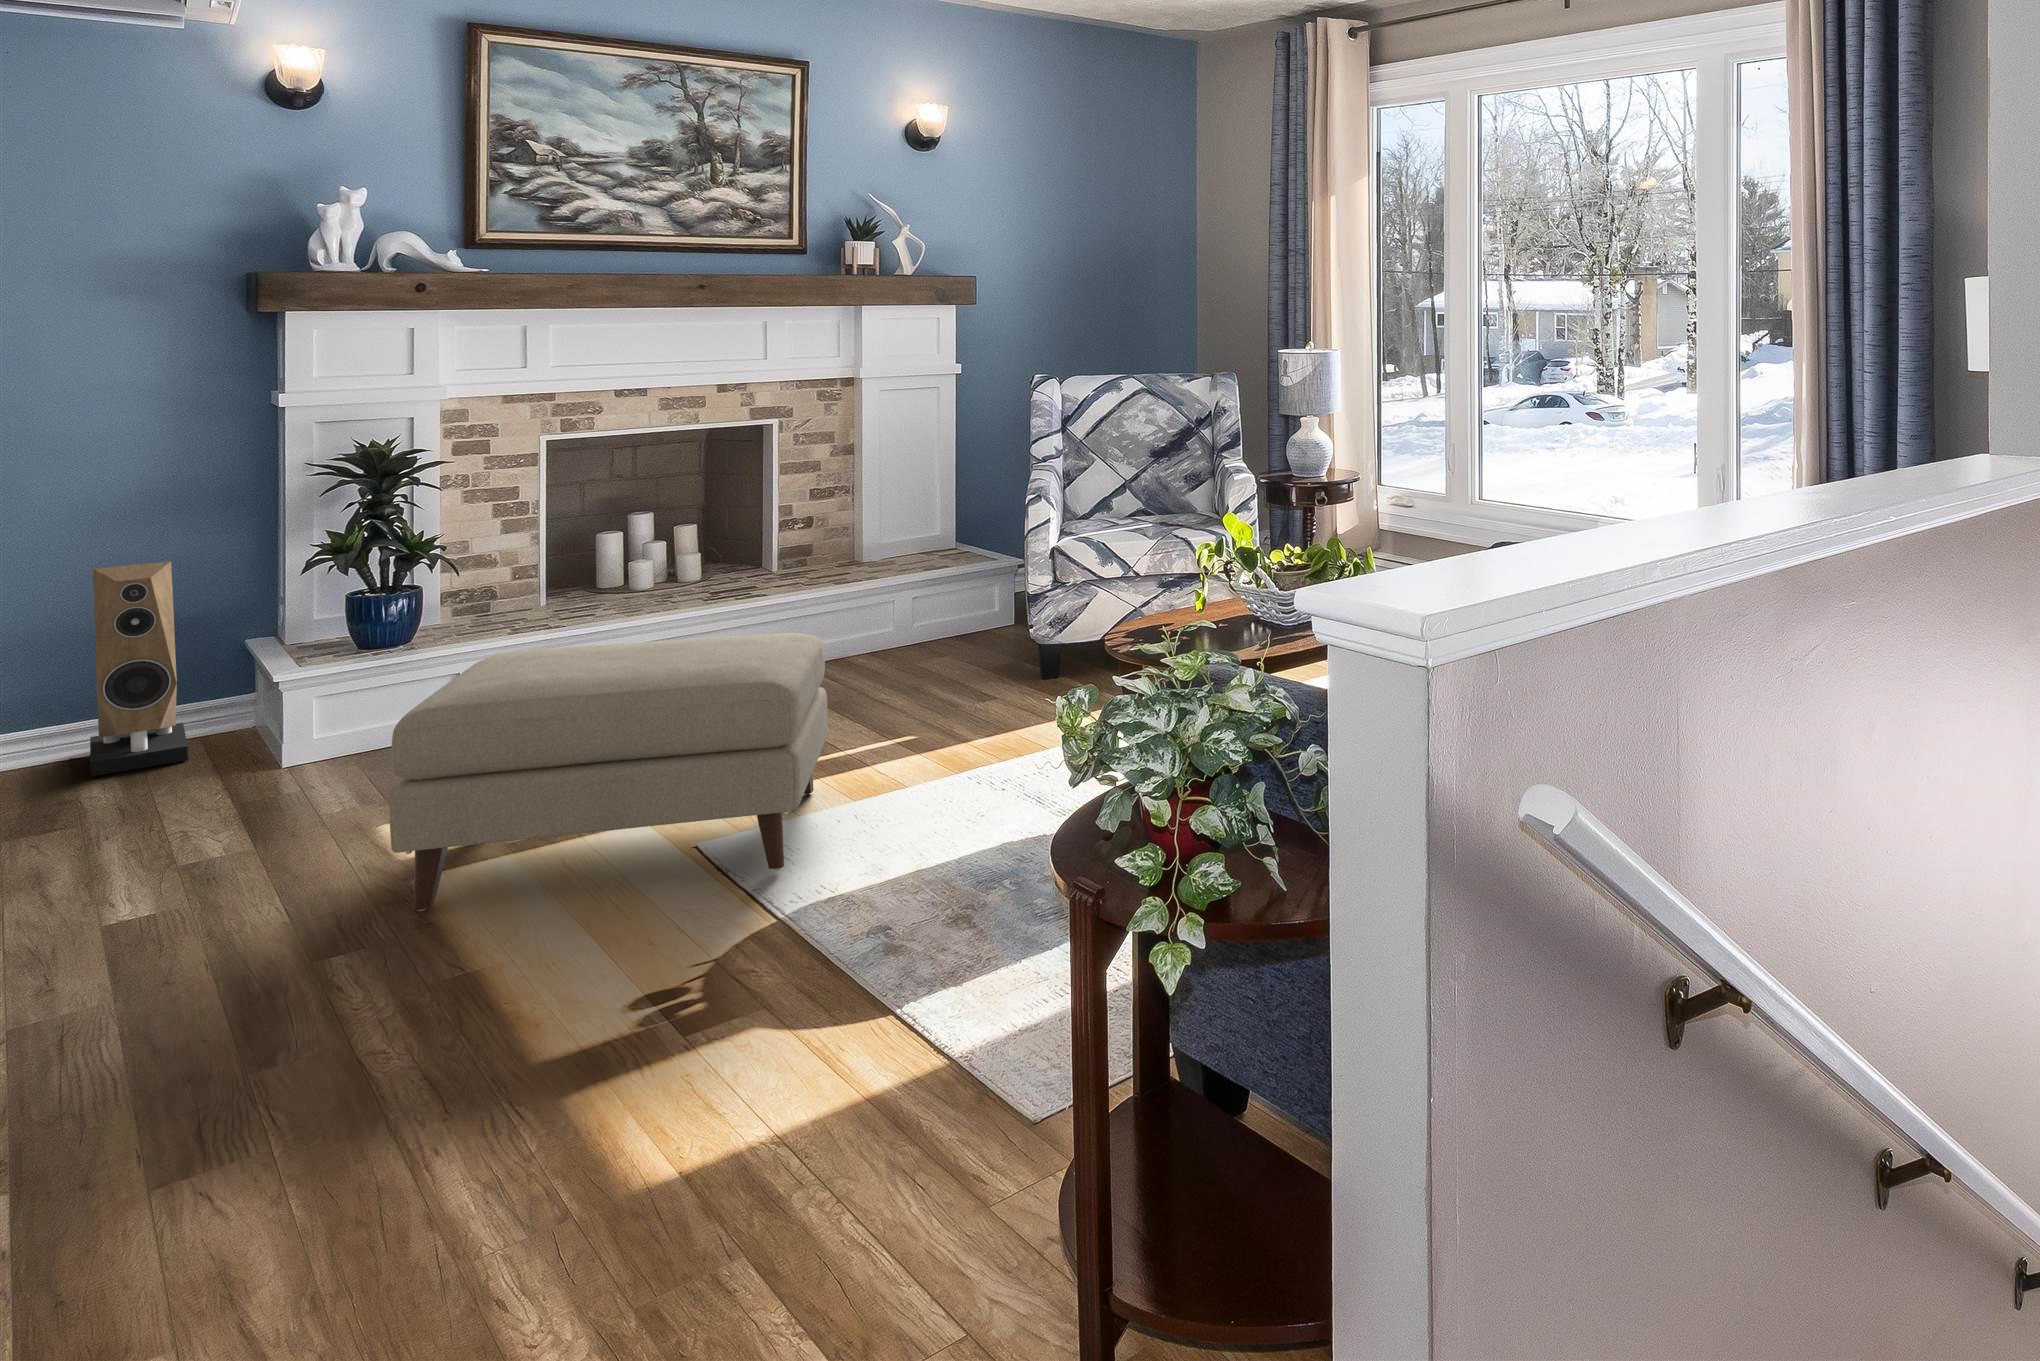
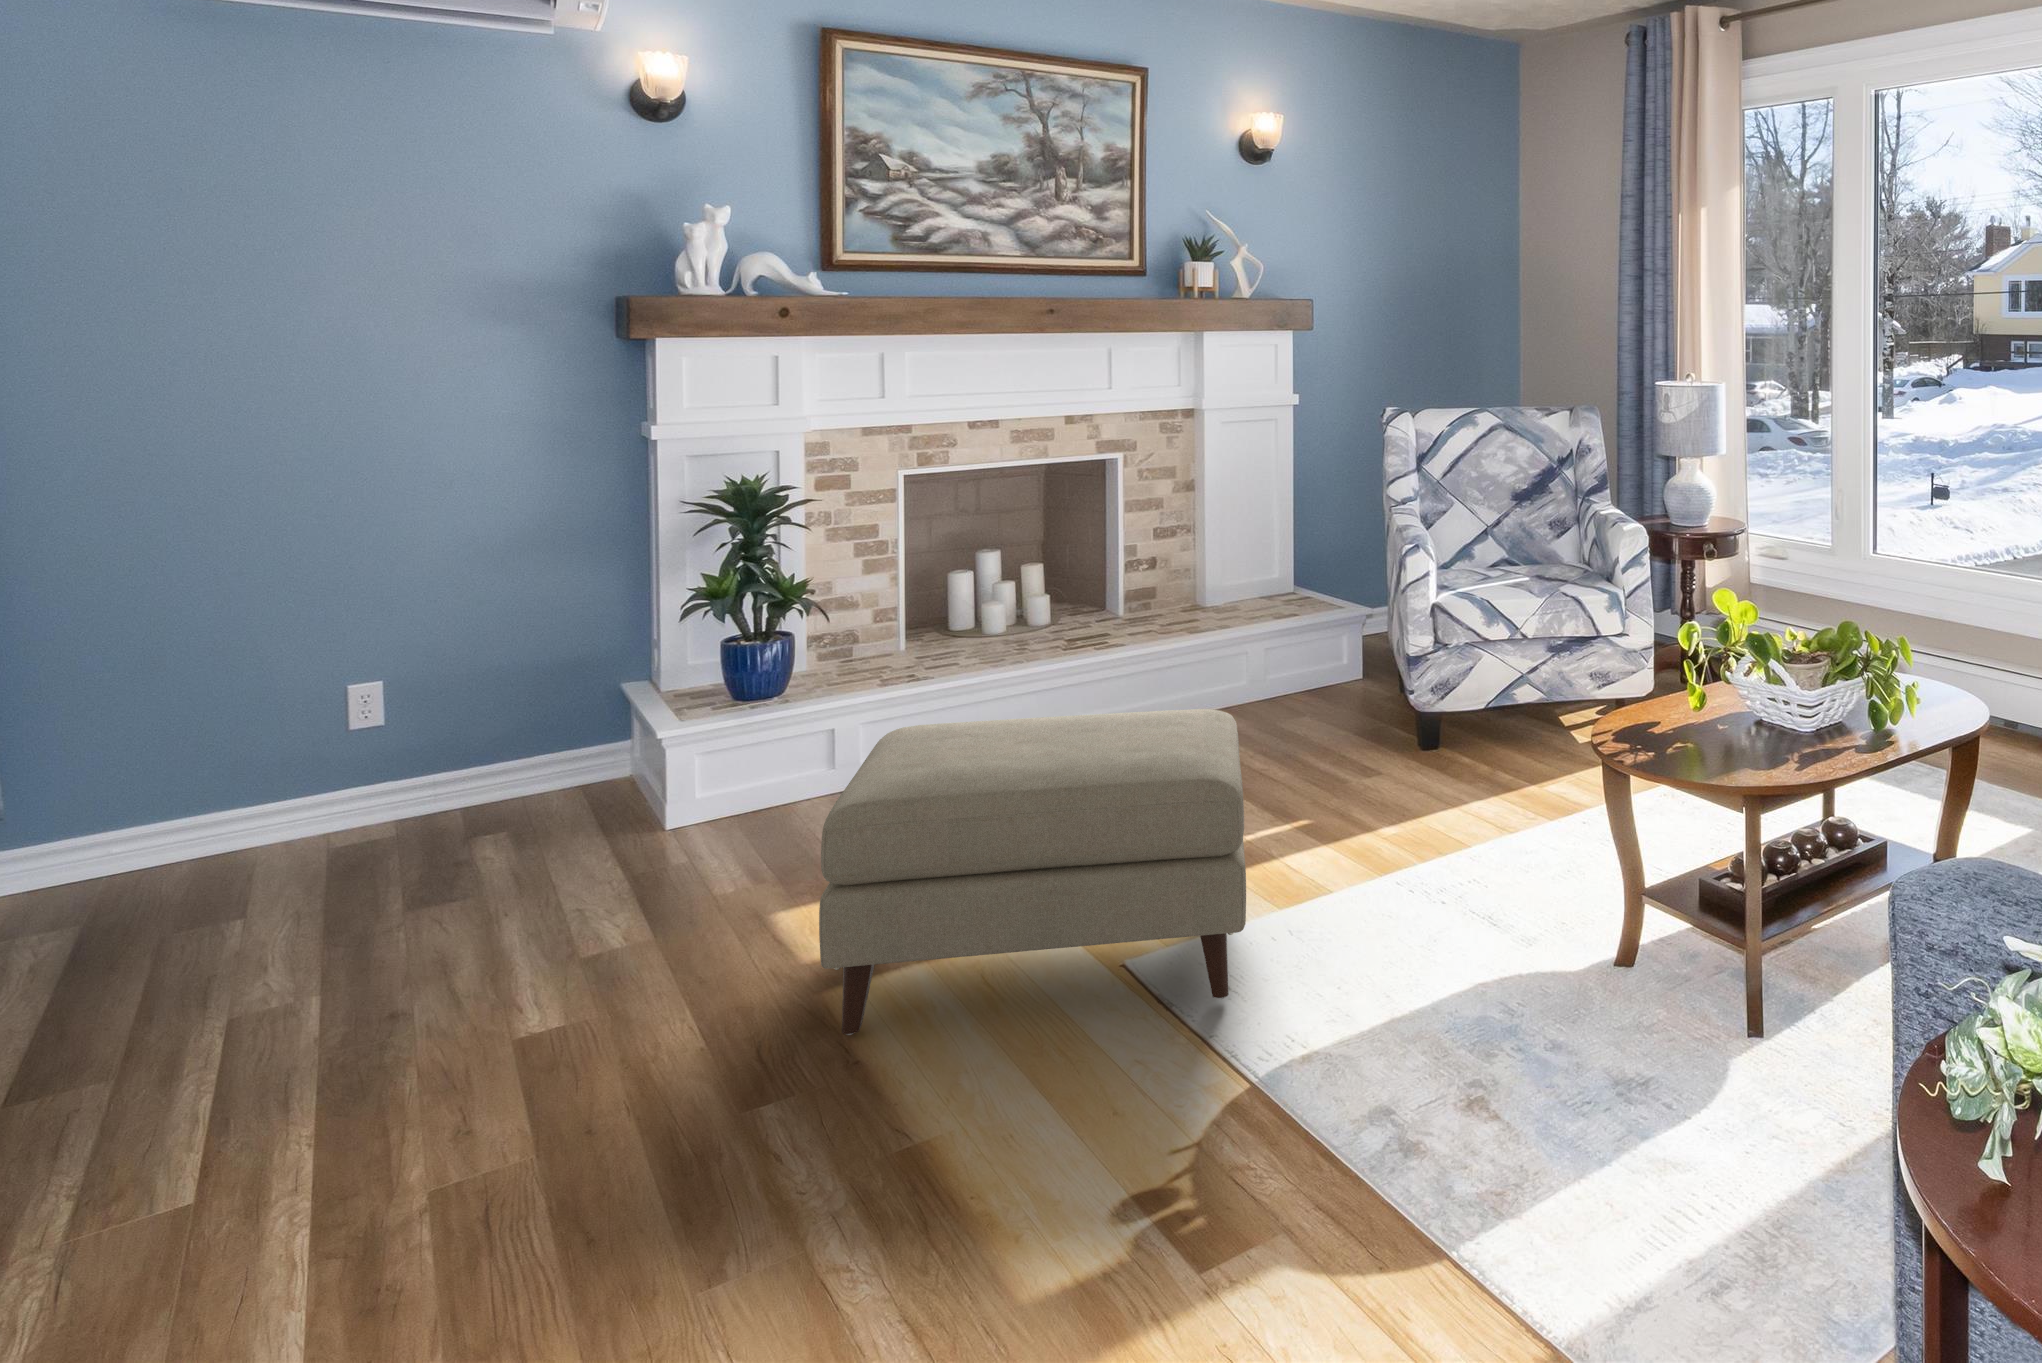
speaker: present [90,561,188,777] -> none [478,605,573,835]

